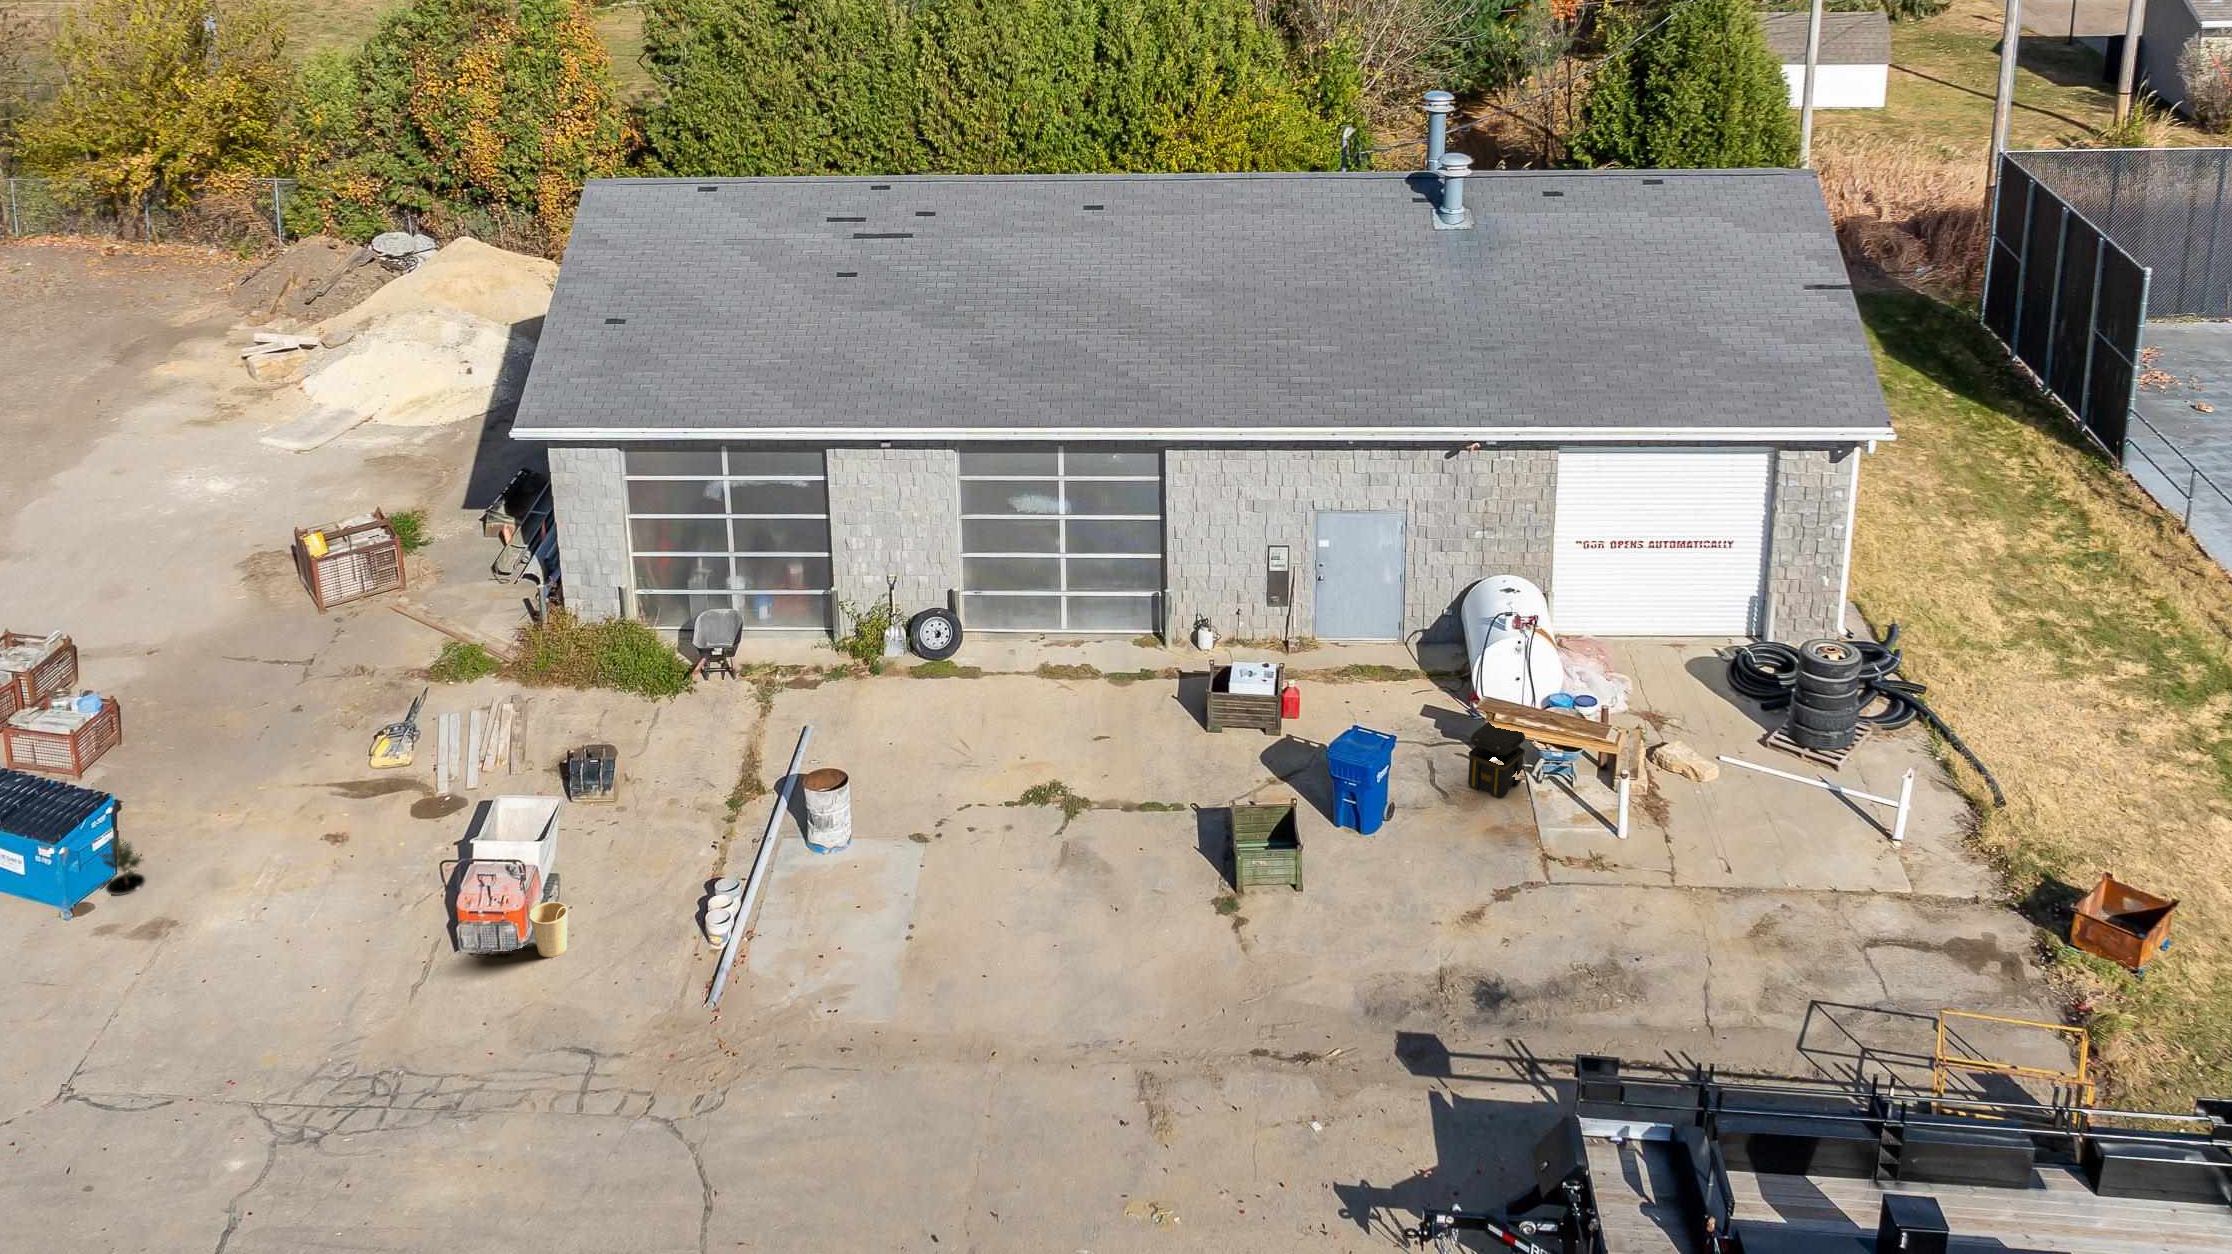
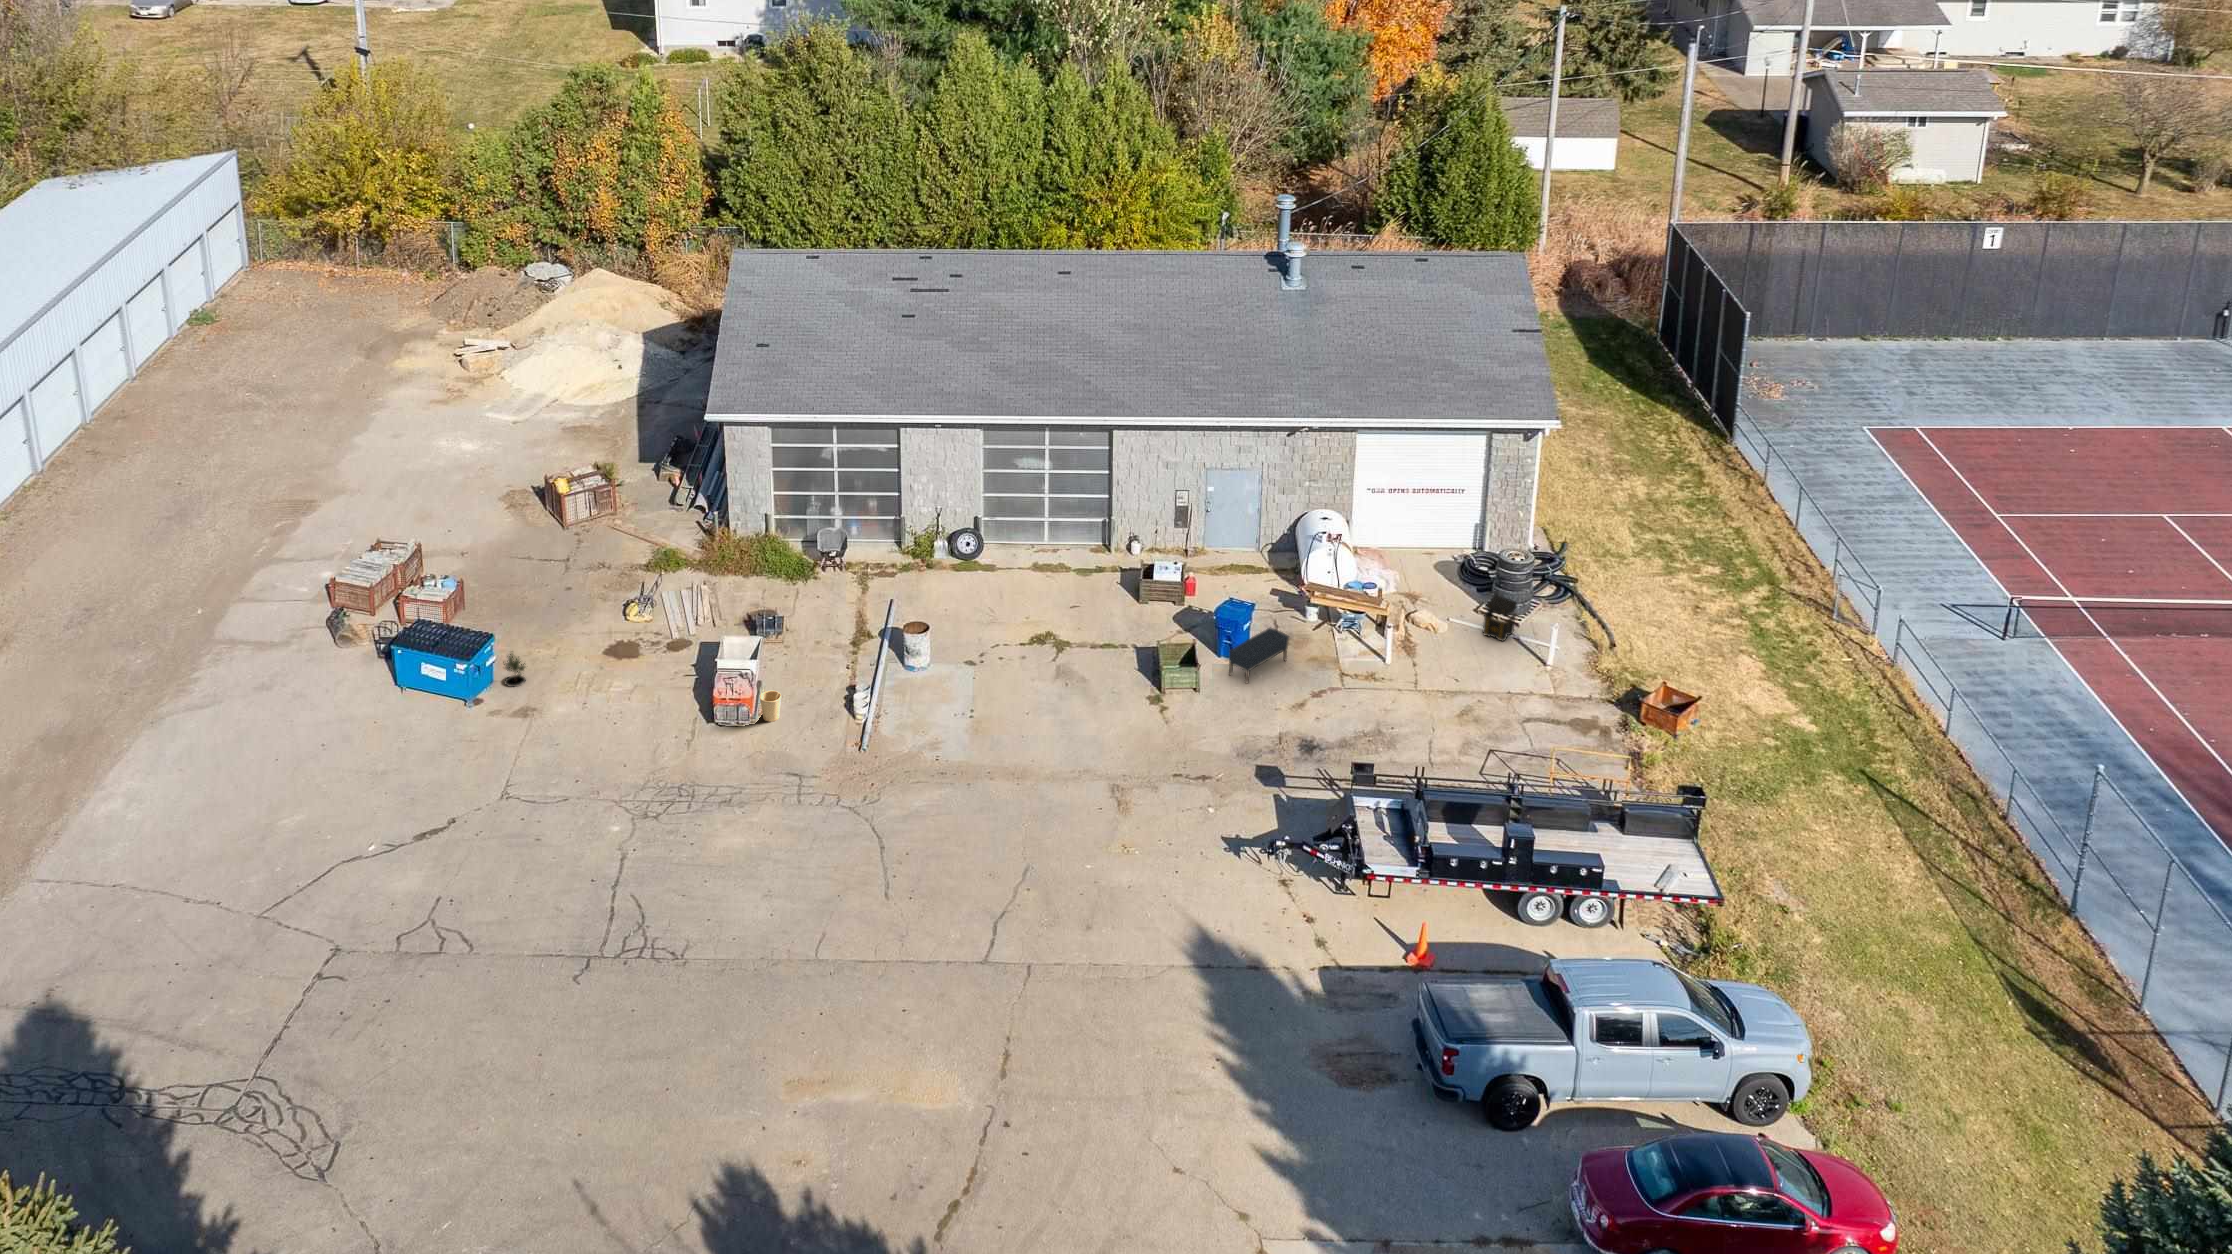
toolbox: present [1468,722,1525,798] -> present [1483,596,1517,641]
bench: none [1354,775,1457,875] -> present [1229,627,1289,683]

